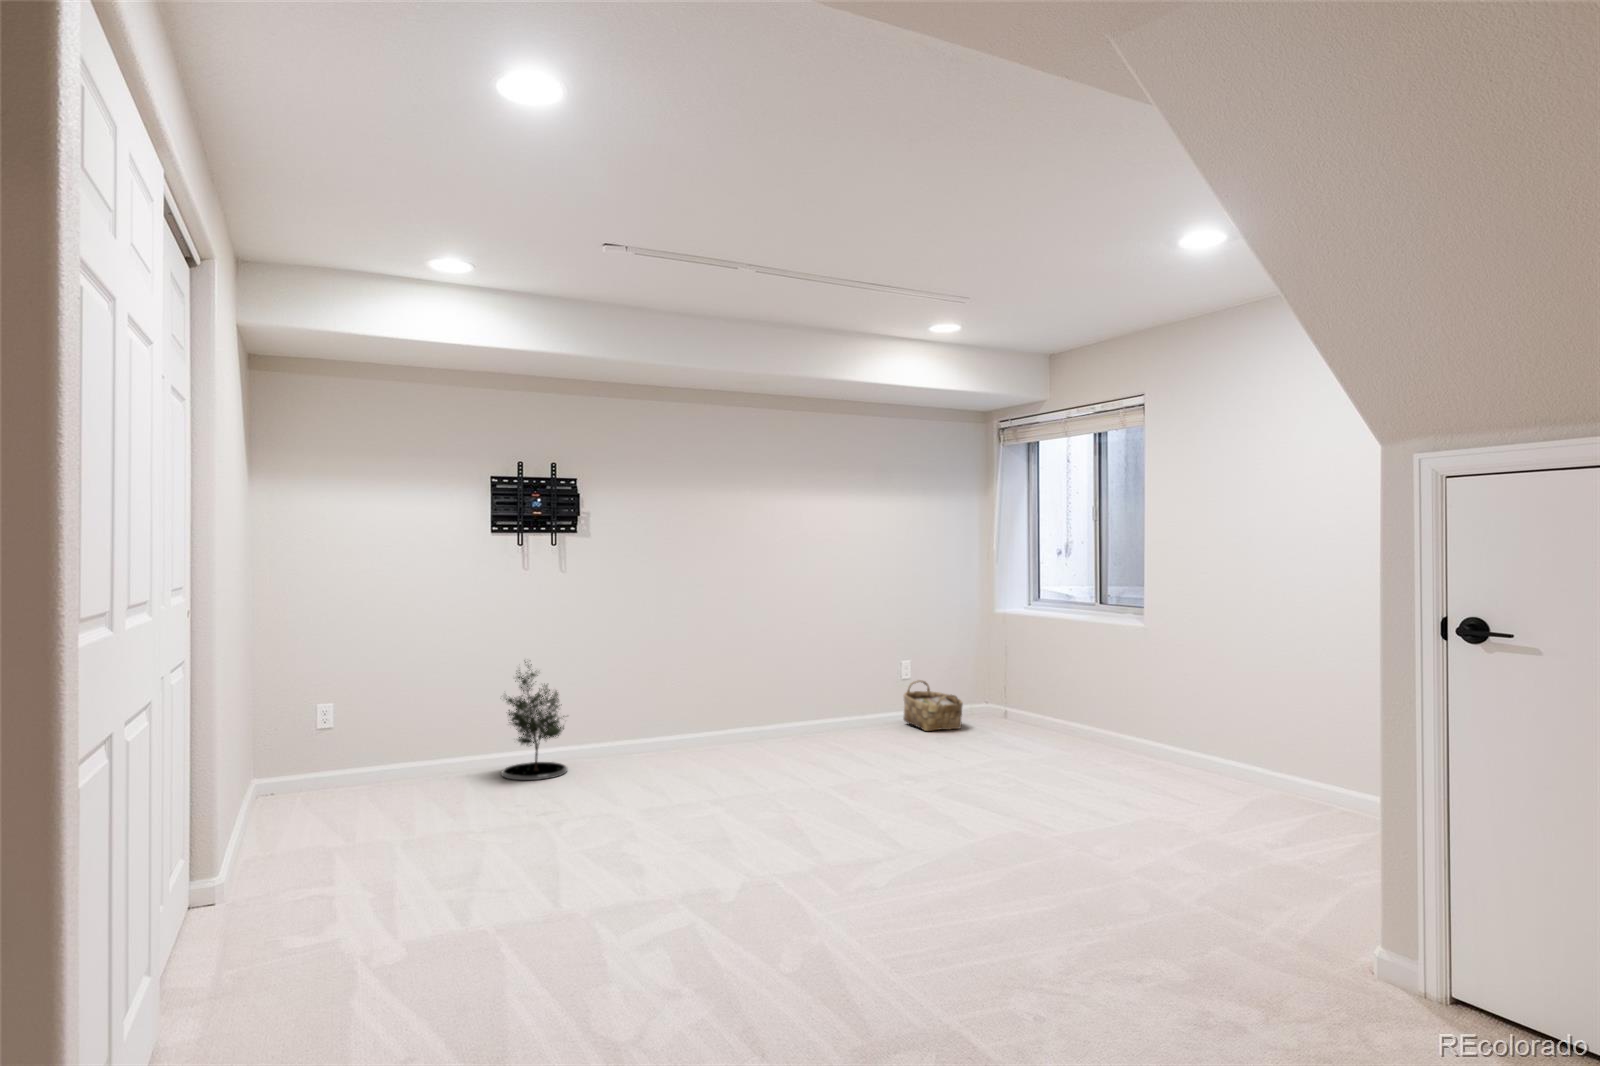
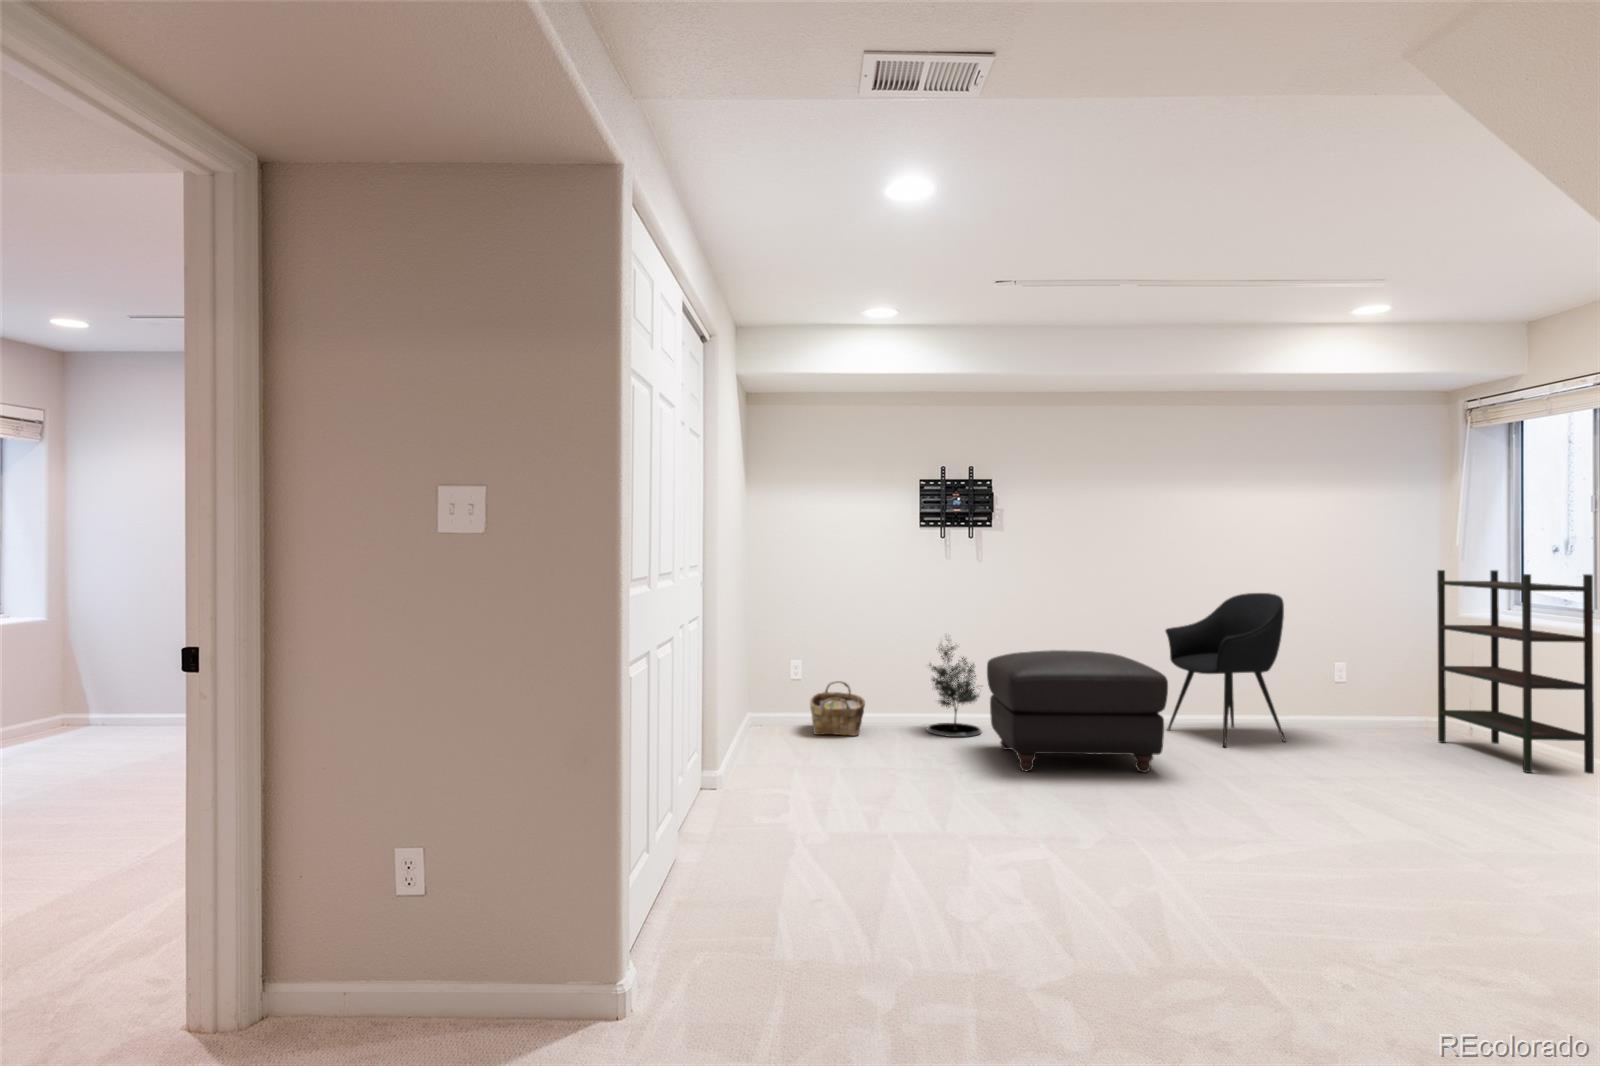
bookshelf: none [983,572,1100,751] -> present [1437,570,1594,774]
armchair: none [756,598,867,757] -> present [1166,593,1286,747]
ottoman: none [578,669,777,813] -> present [987,650,1168,772]
woven basket: present [903,680,963,731] -> present [810,681,865,736]

